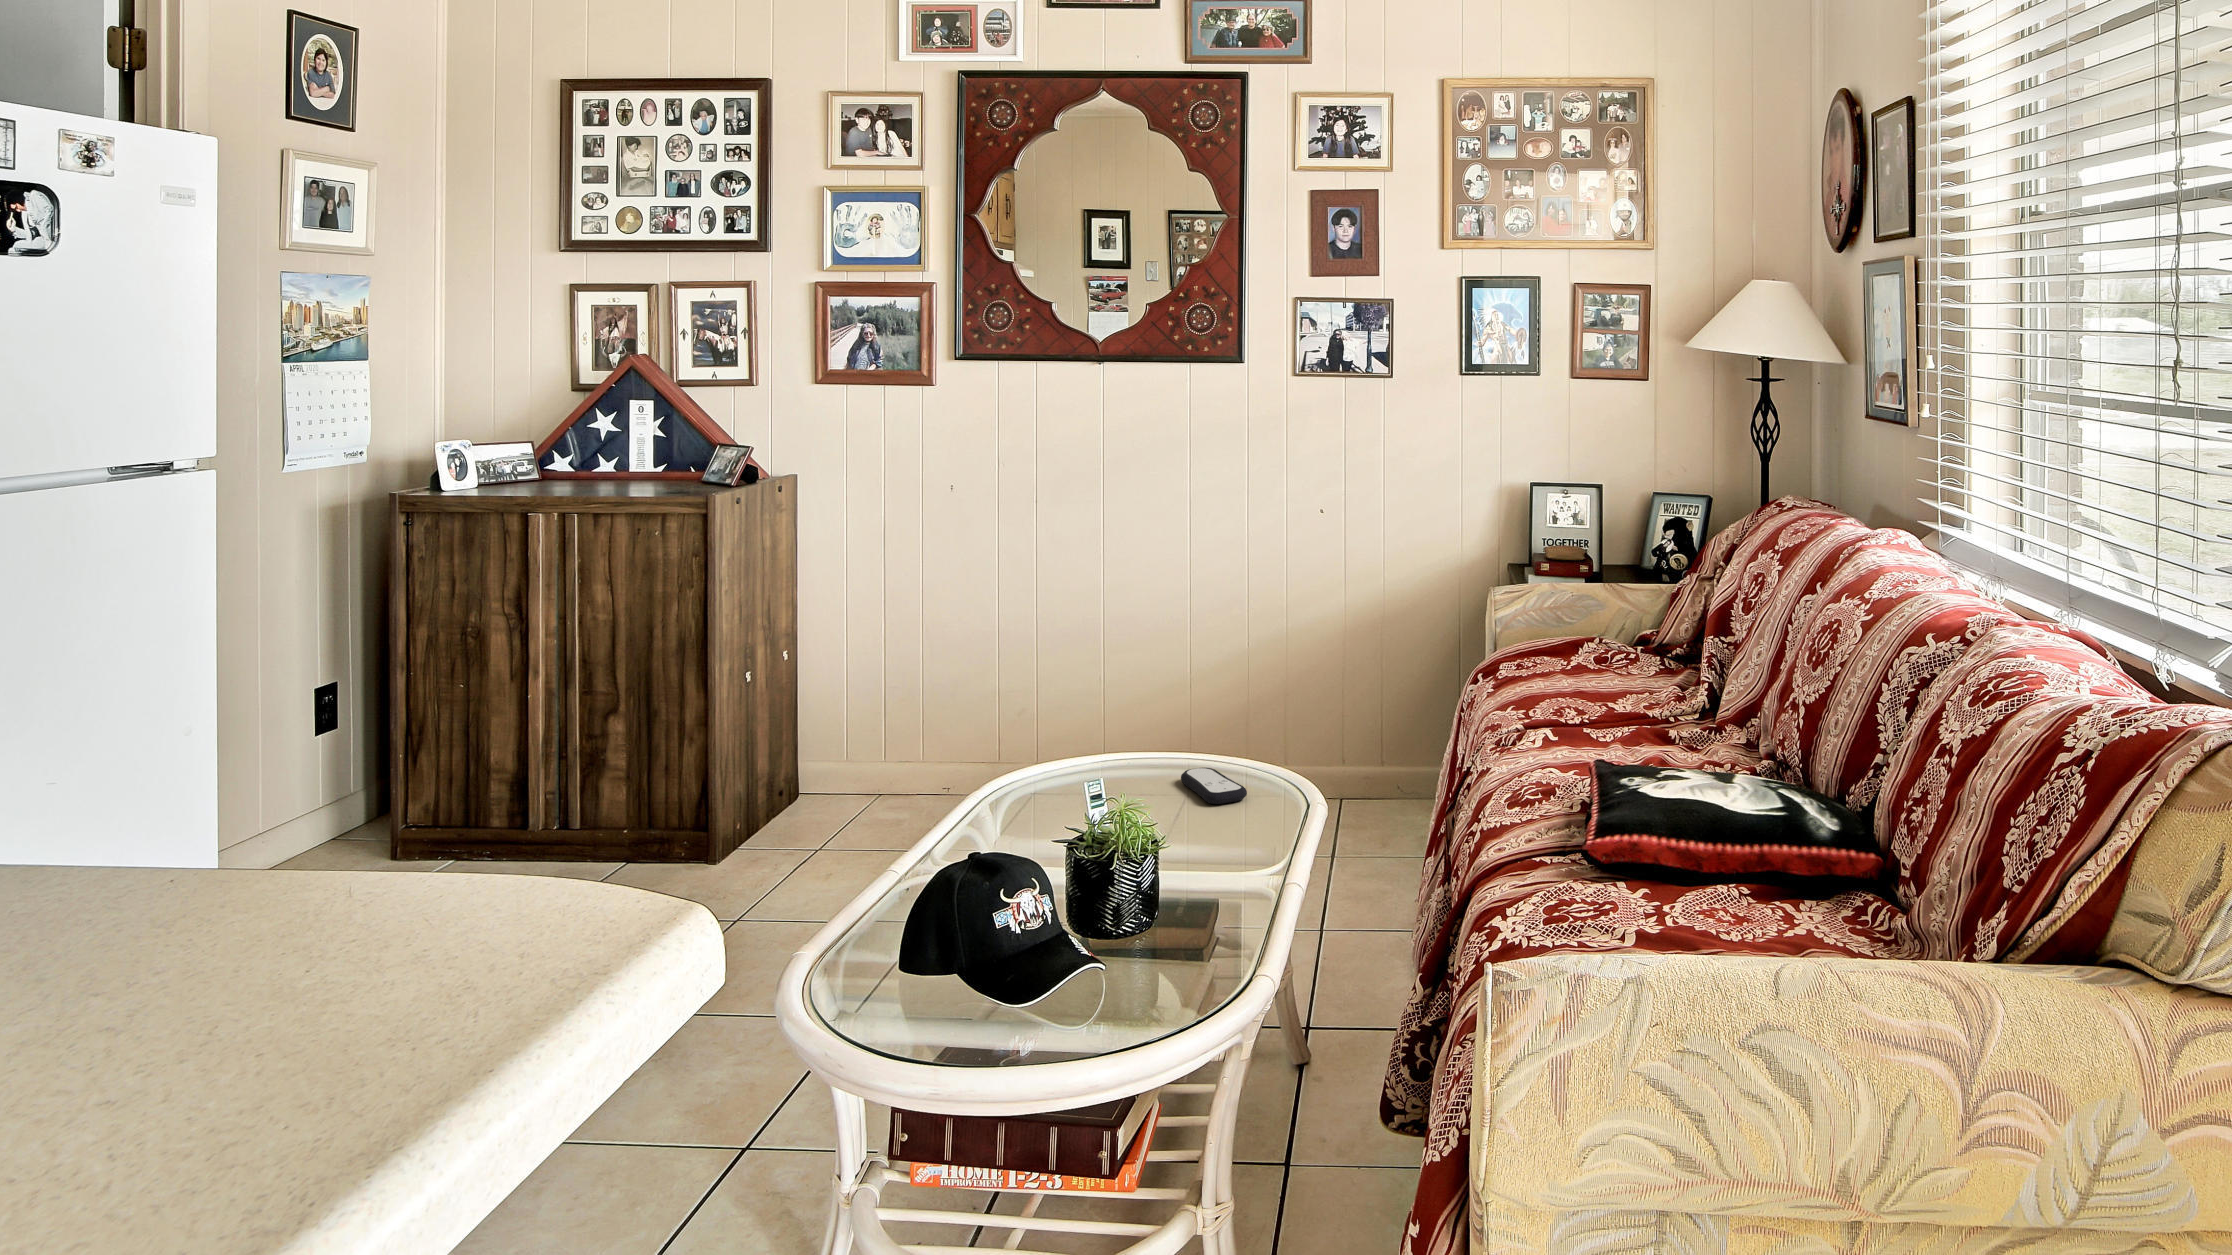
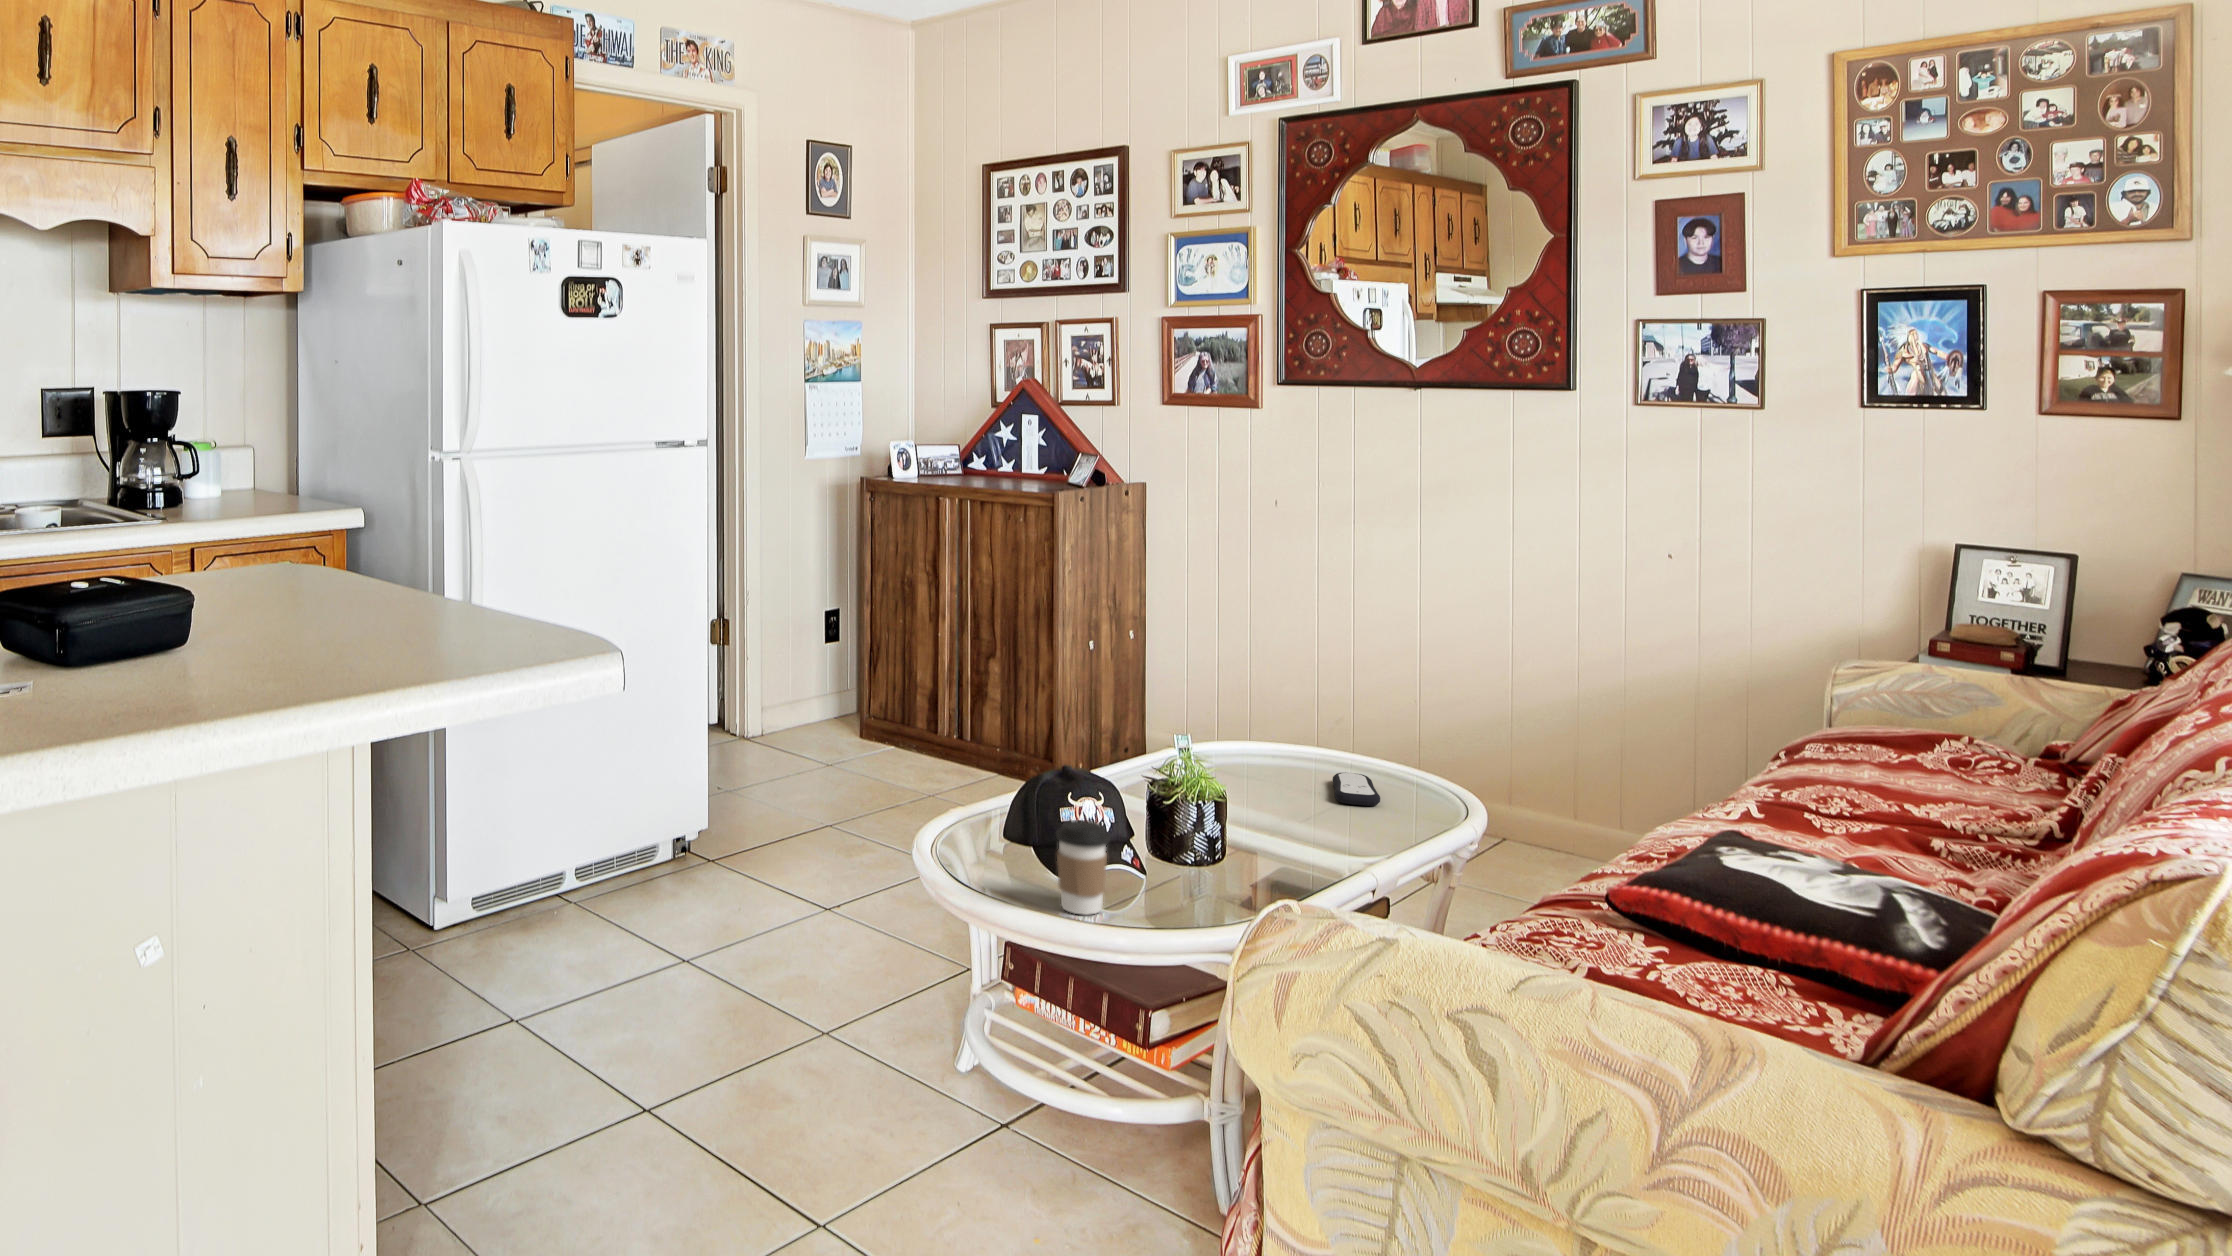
coffee cup: none [1077,914,1146,1039] -> present [1056,820,1110,915]

